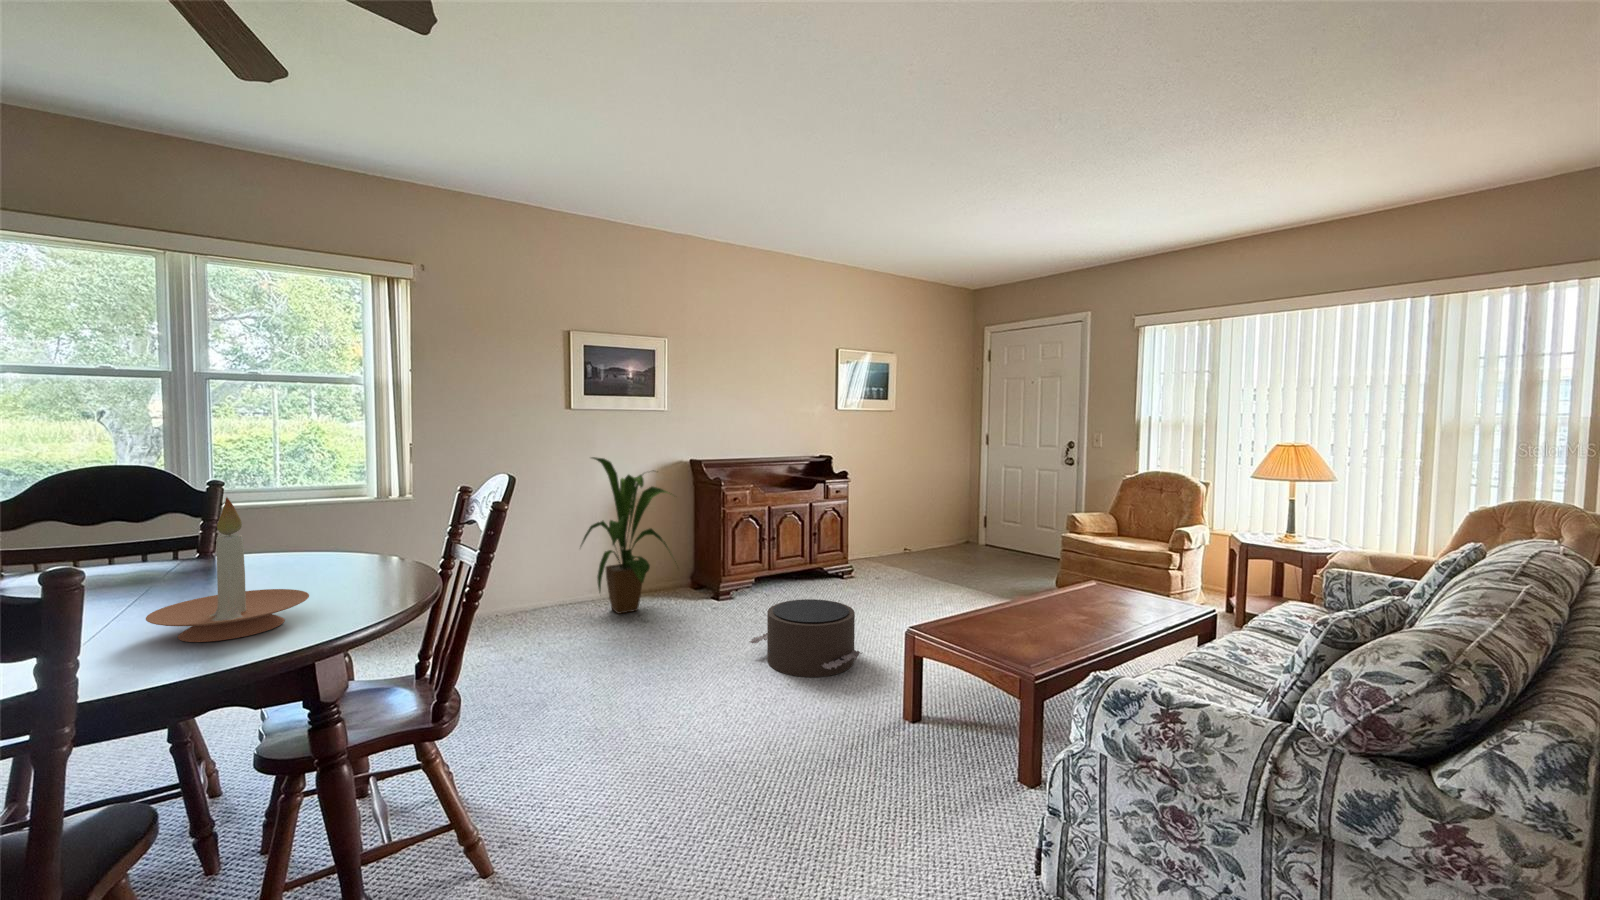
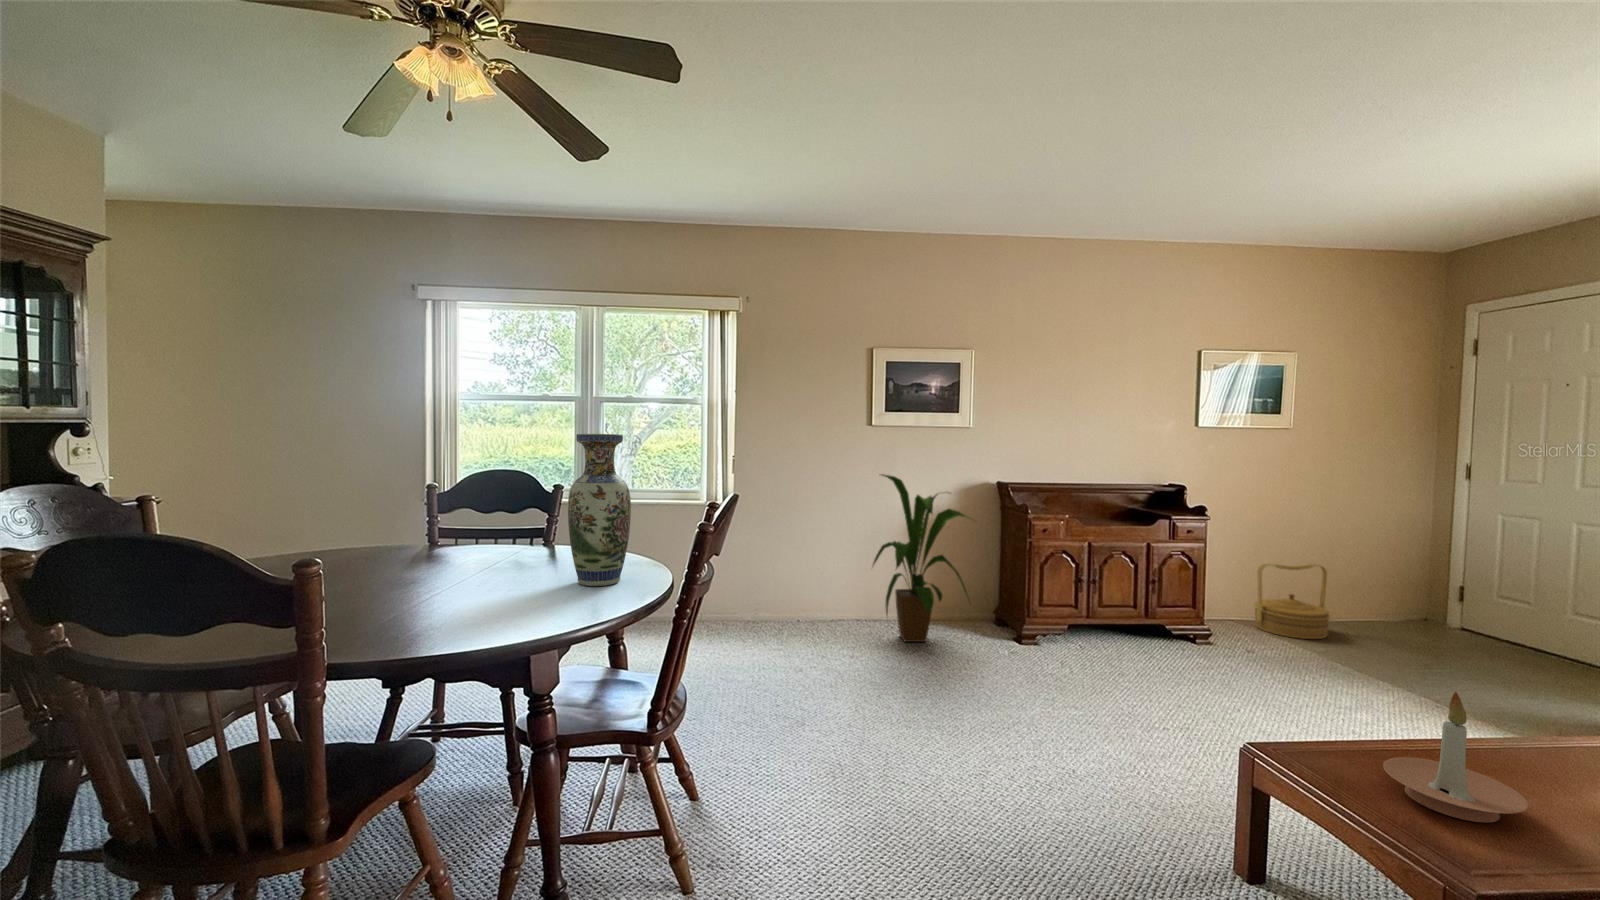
vase: none [307,417,388,586] -> present [568,434,631,586]
candle holder: present [146,497,309,642] -> present [1383,692,1528,822]
woven basket: none [875,509,921,564] -> present [1254,564,1330,639]
pouf: present [750,599,862,677] -> none [1034,665,1187,774]

